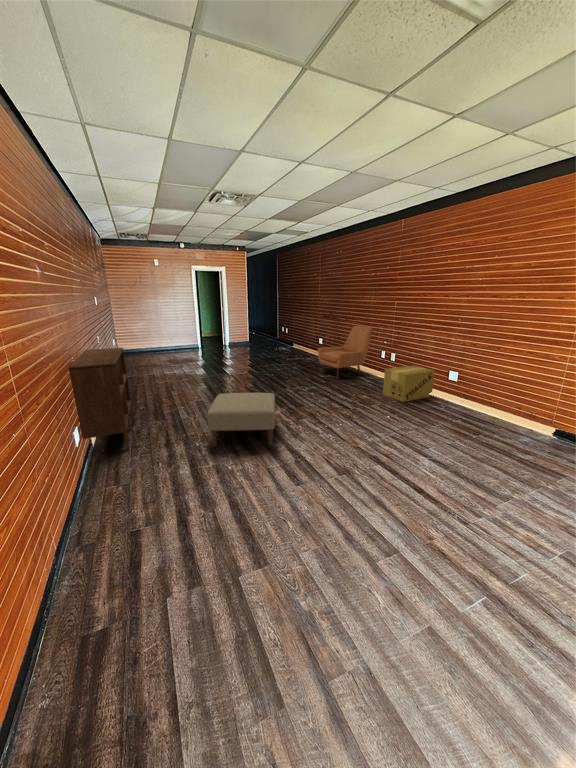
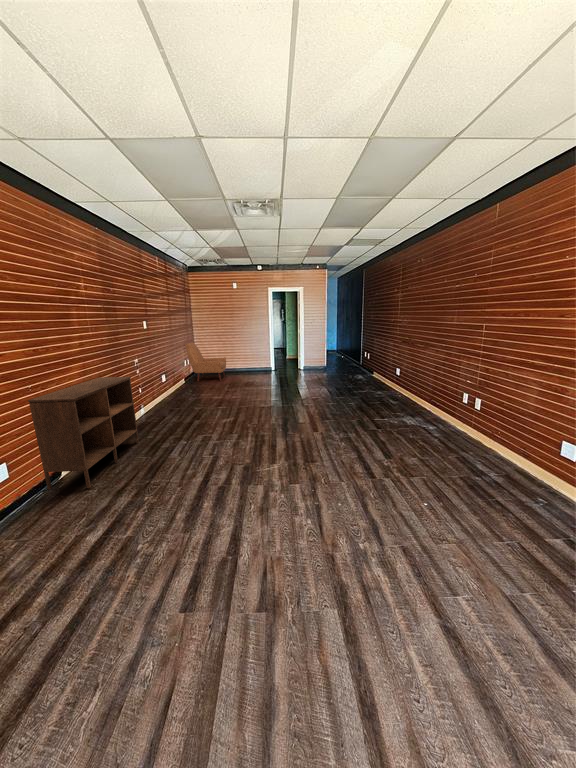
chair: present [318,326,372,379] -> present [185,343,226,381]
cardboard box: present [383,365,435,402] -> none [445,422,539,481]
ottoman: present [207,393,275,447] -> none [150,438,257,521]

